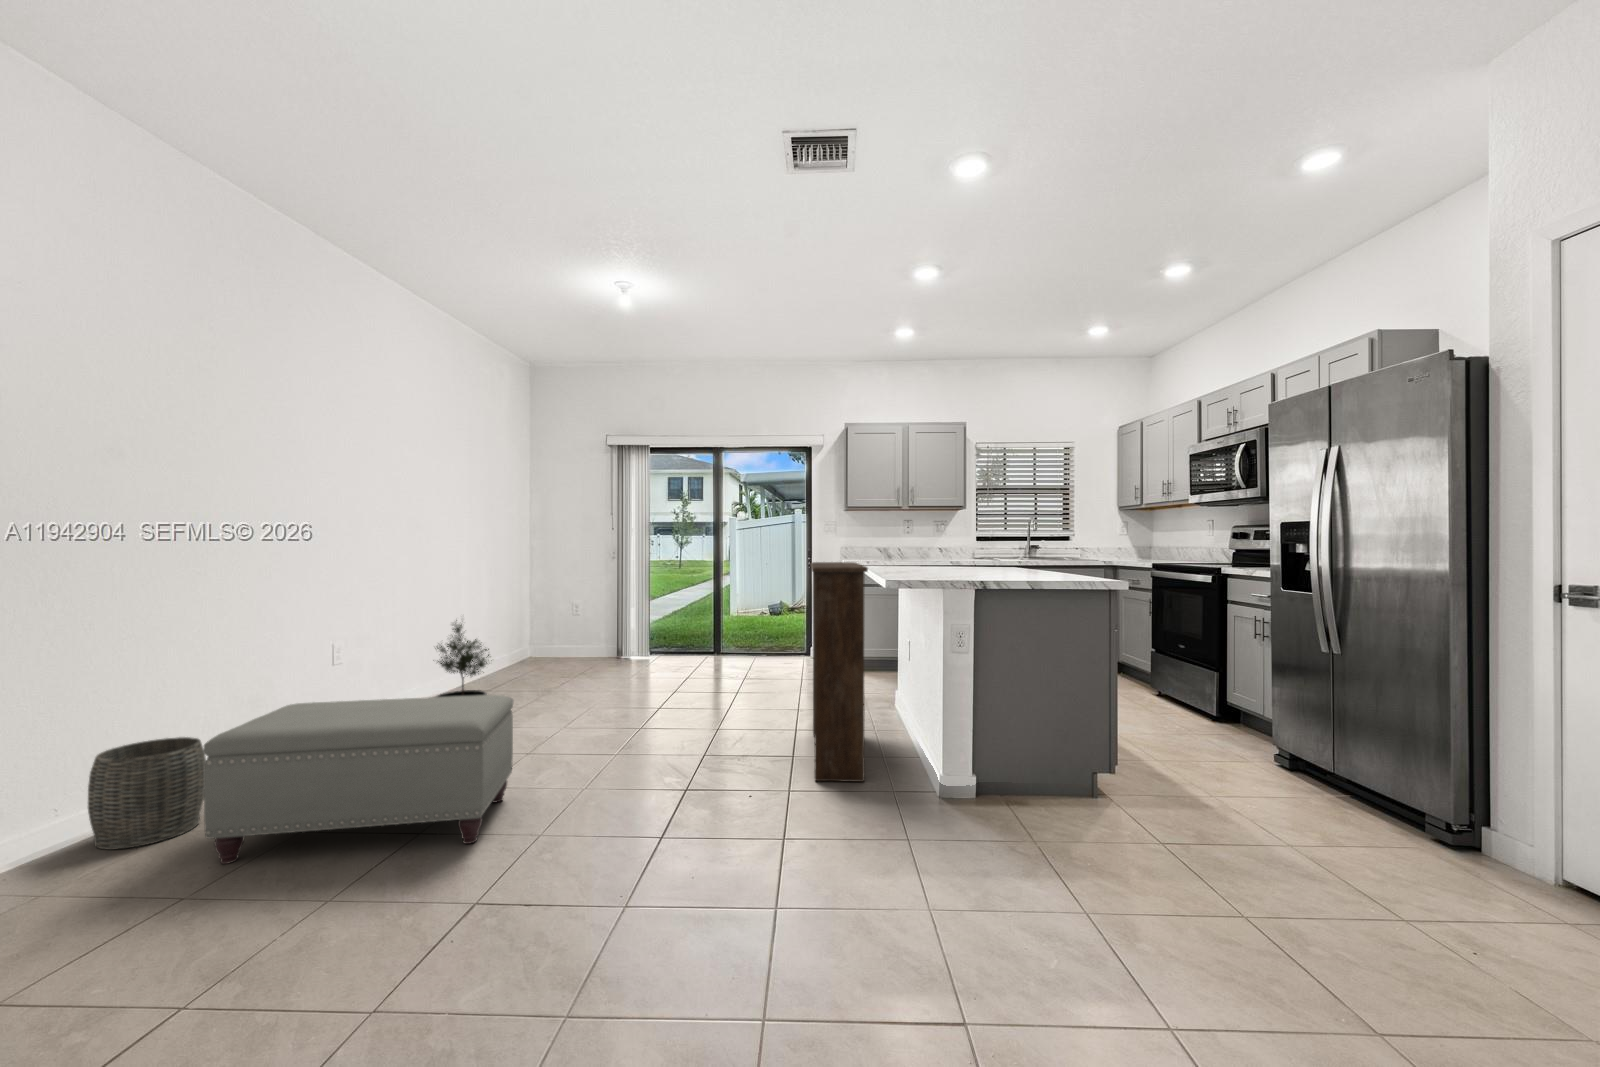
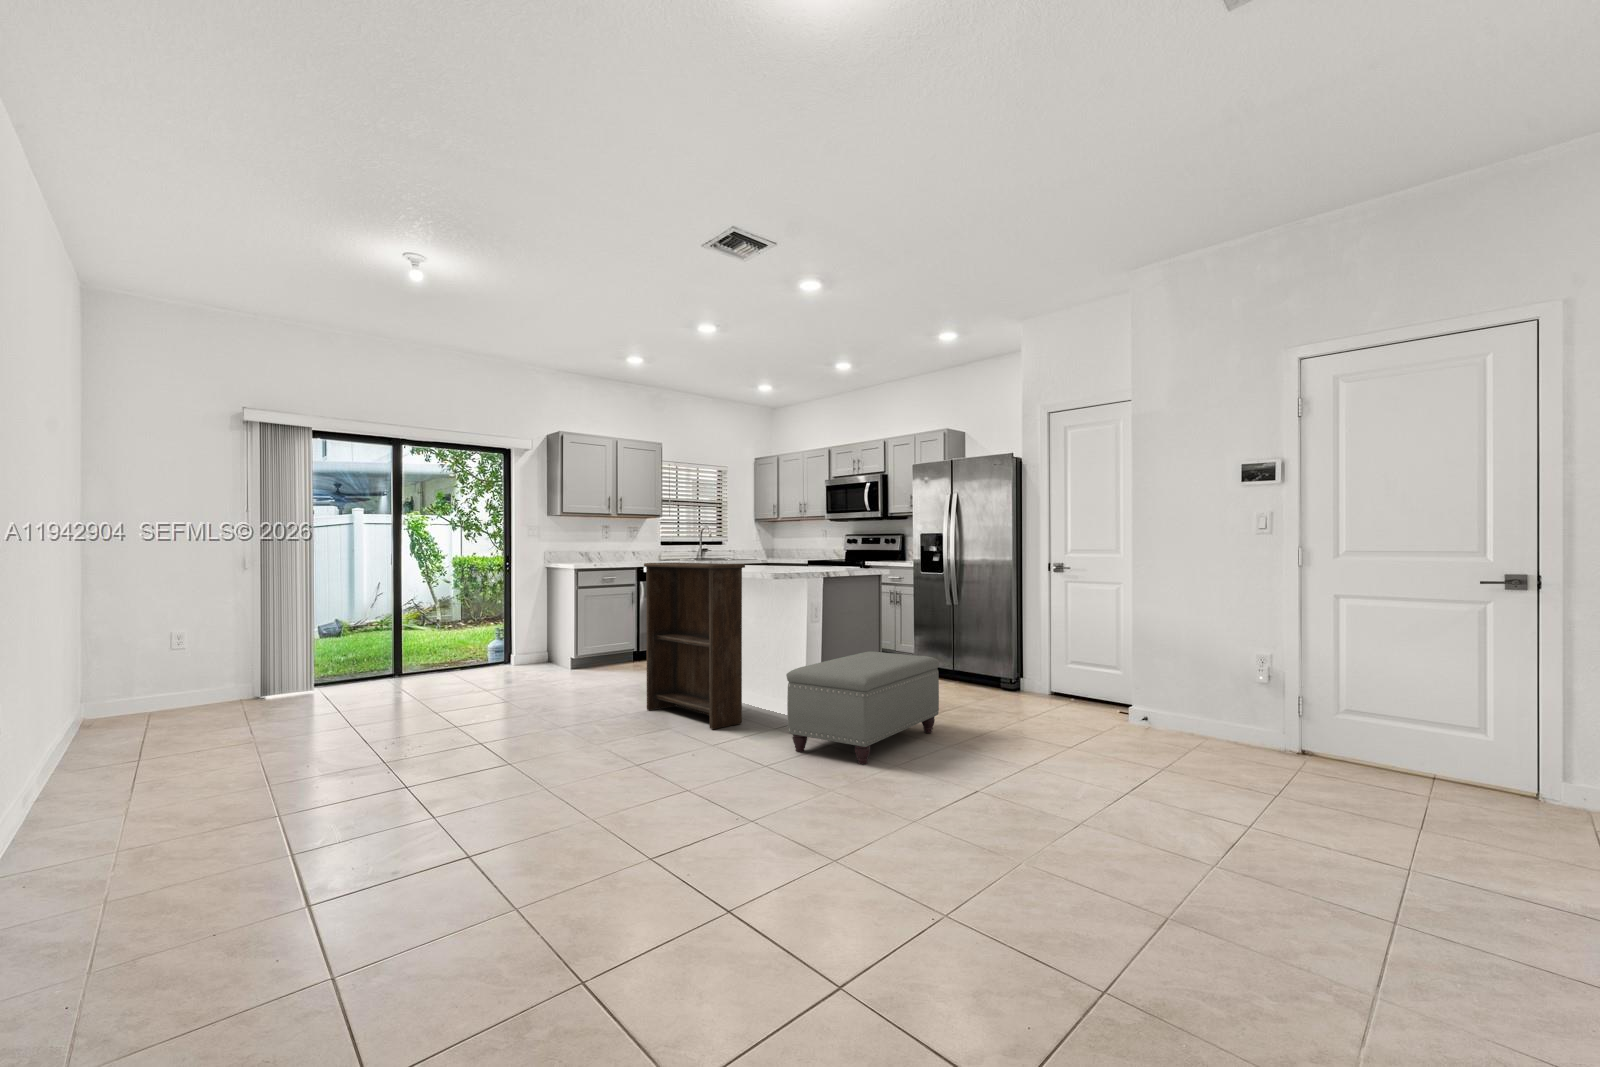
potted tree: present [435,620,492,697] -> none [107,642,210,763]
ottoman: present [204,694,513,864] -> present [786,652,939,764]
woven basket: present [88,737,206,850] -> none [89,782,226,923]

